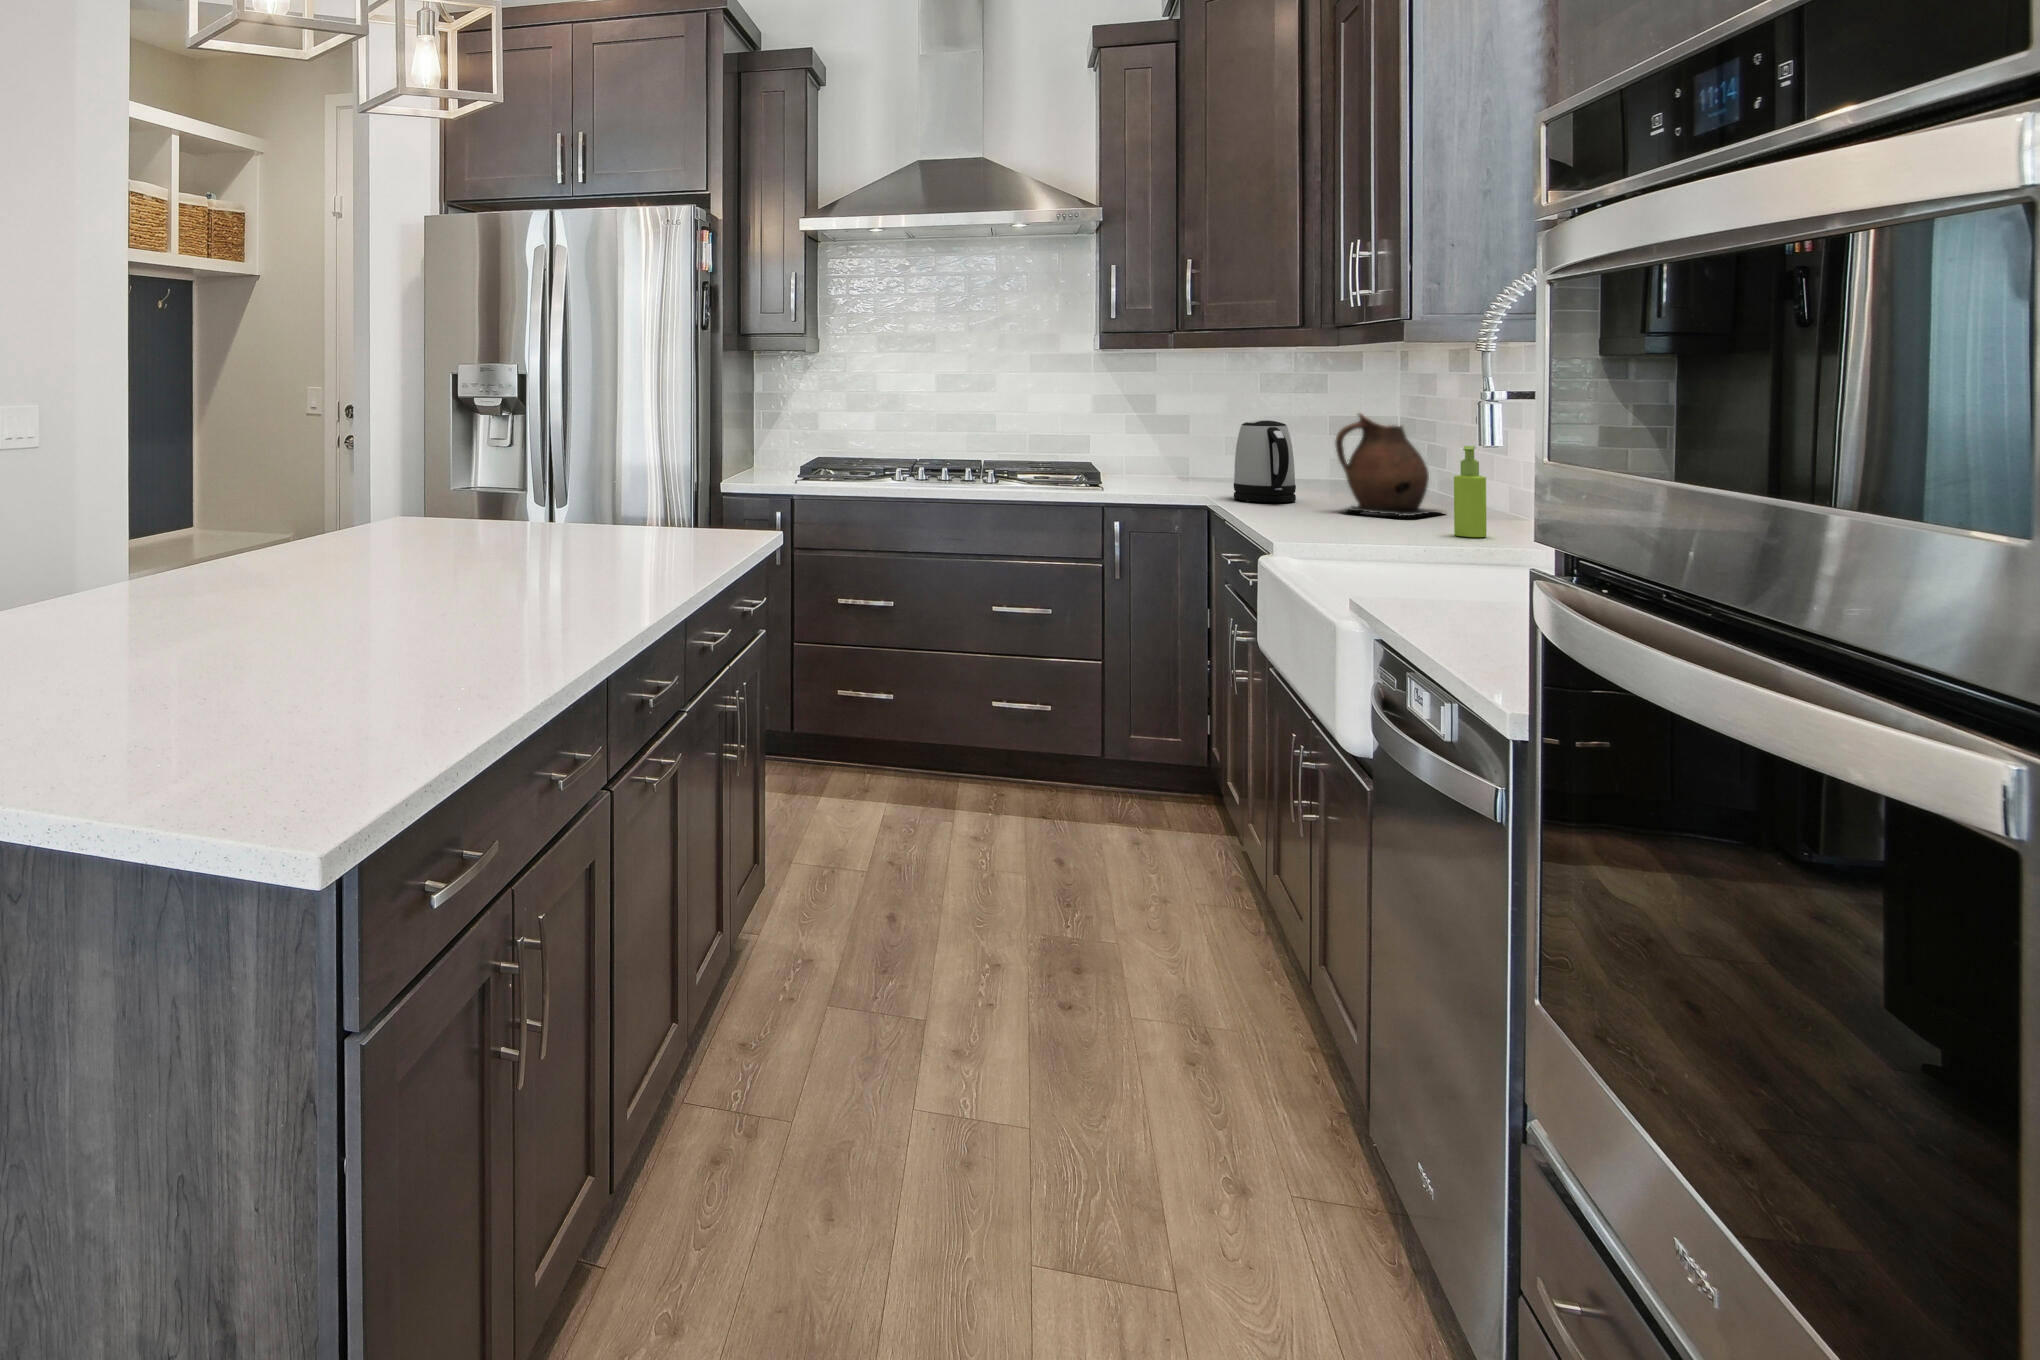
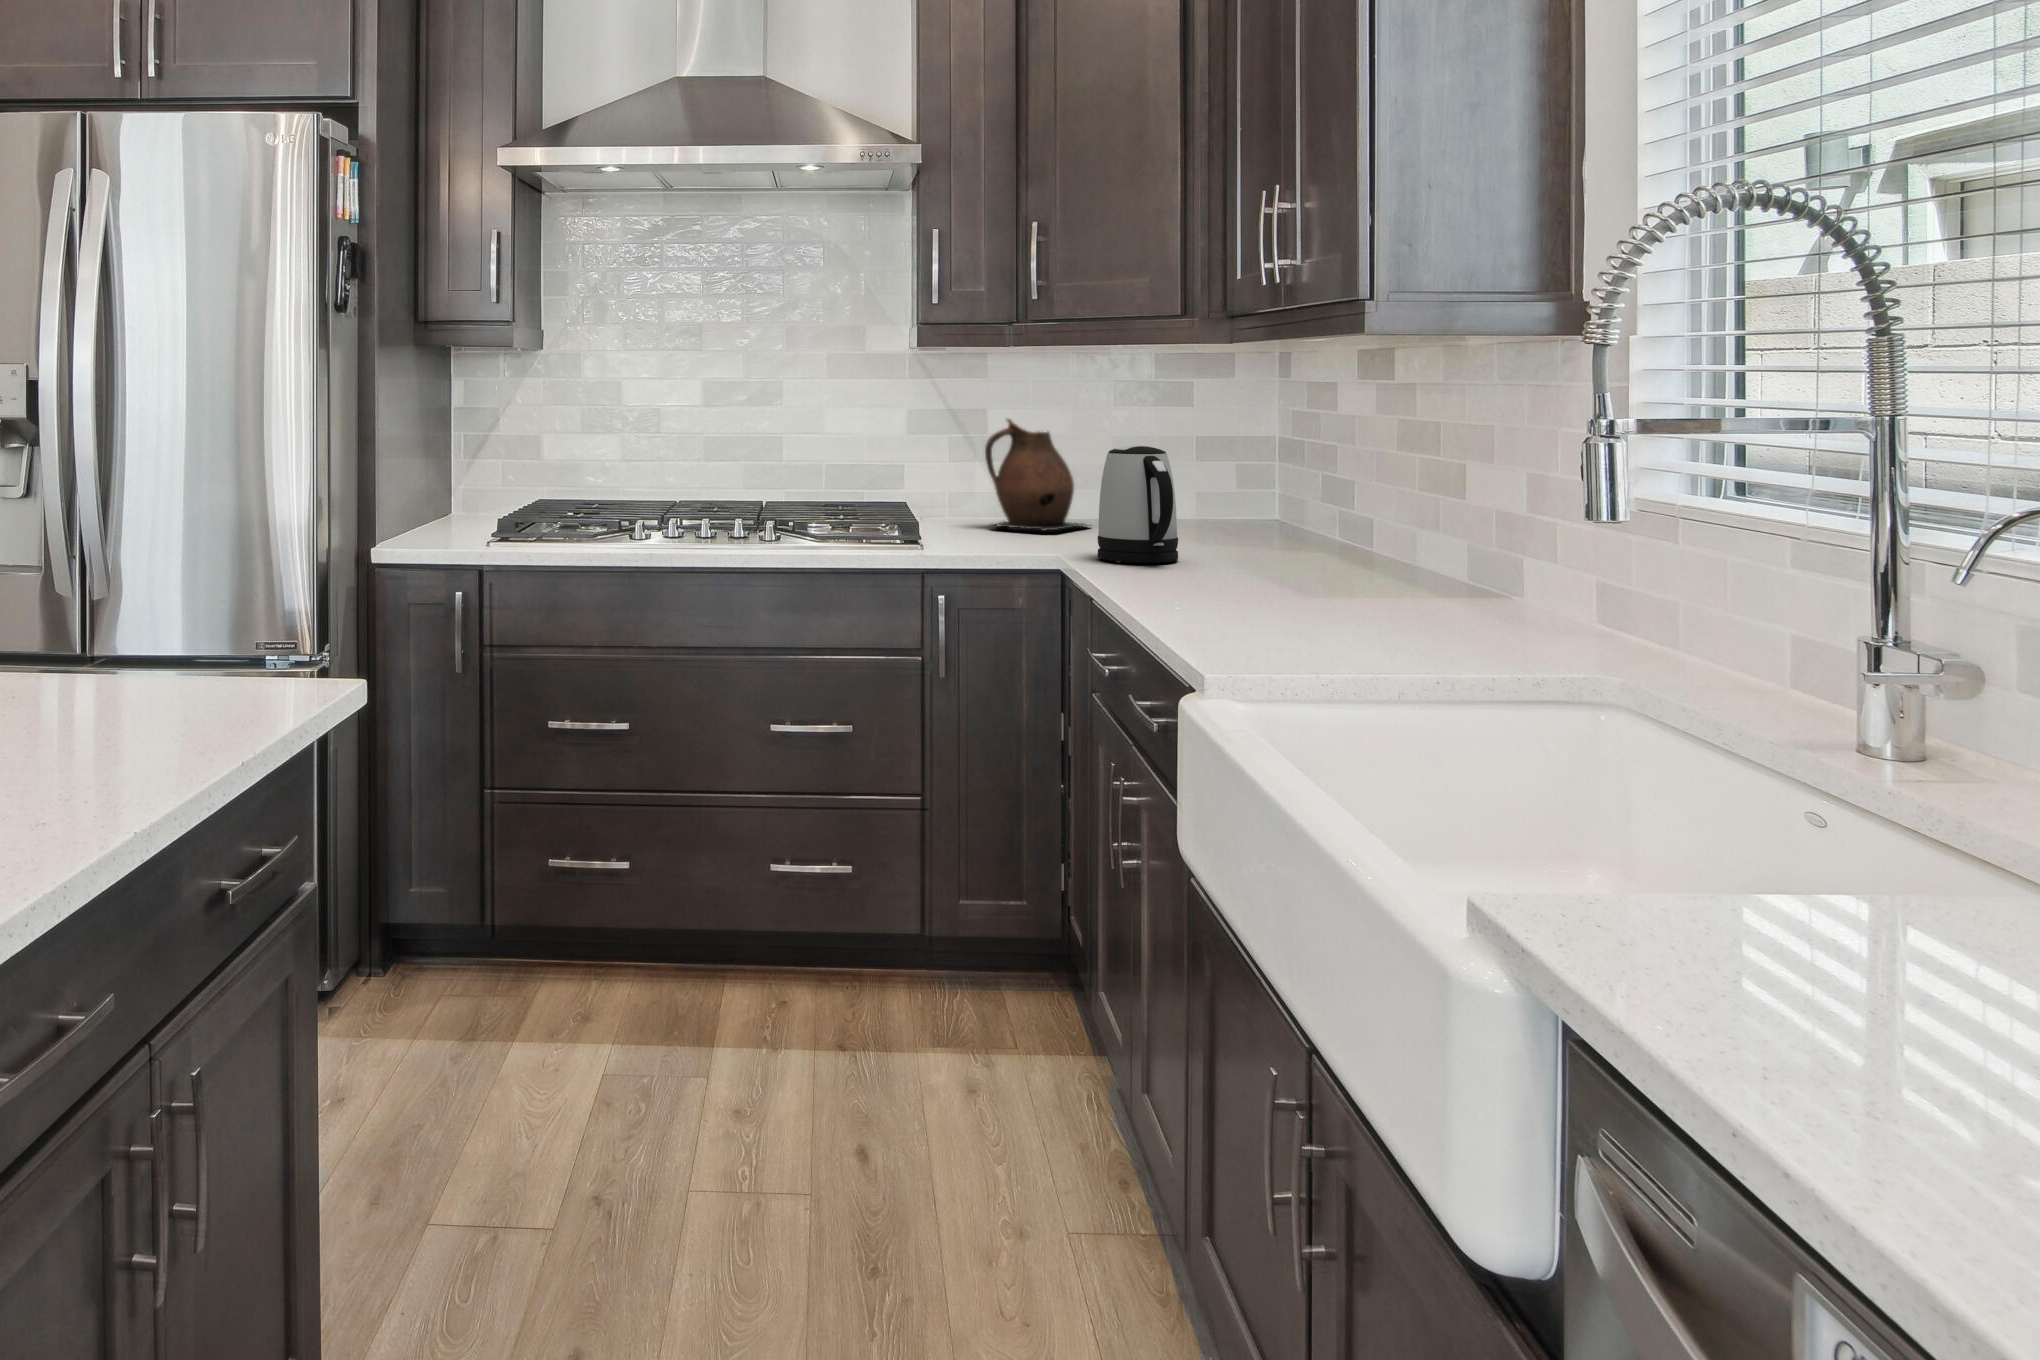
ceramic pitcher: present [1335,414,1443,516] -> present [985,419,1090,531]
soap dispenser: present [1454,446,1486,537] -> none [1416,482,1460,617]

